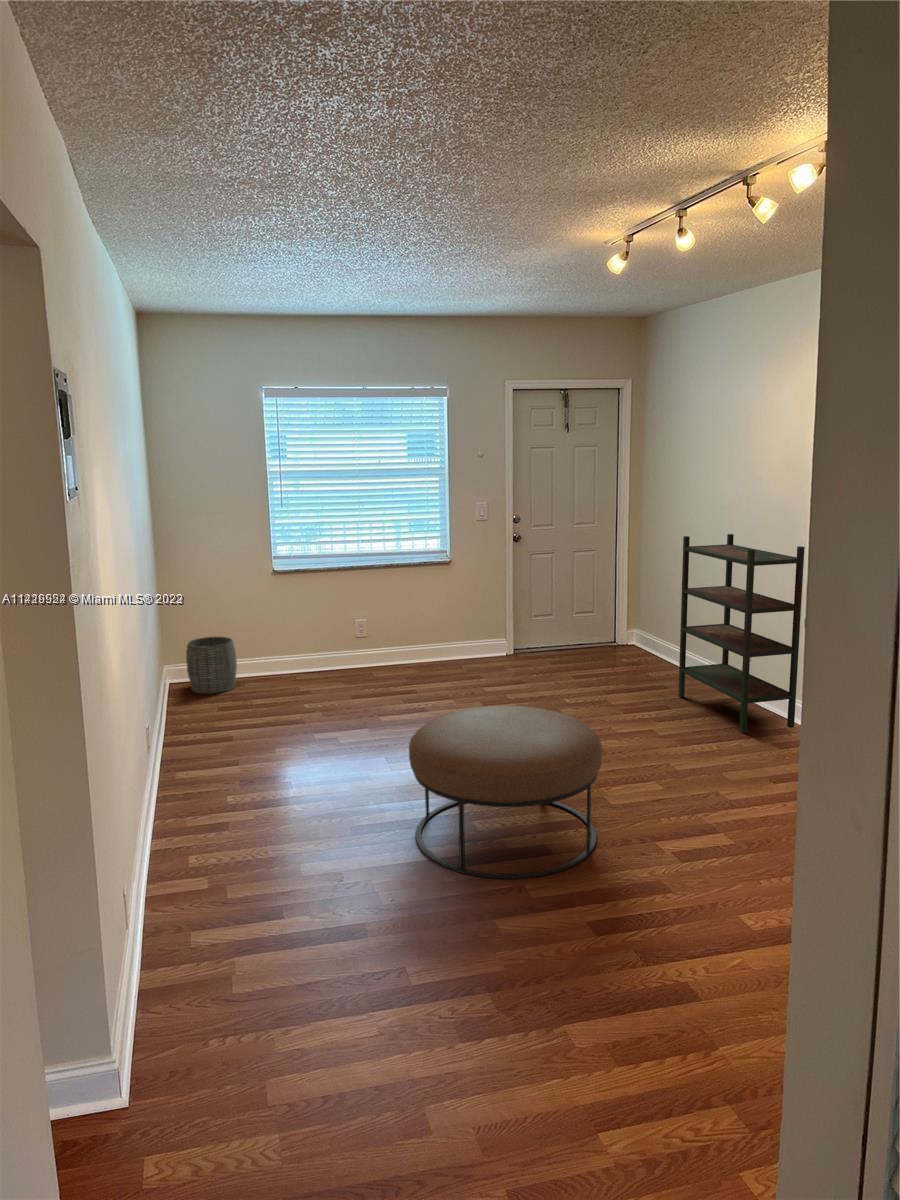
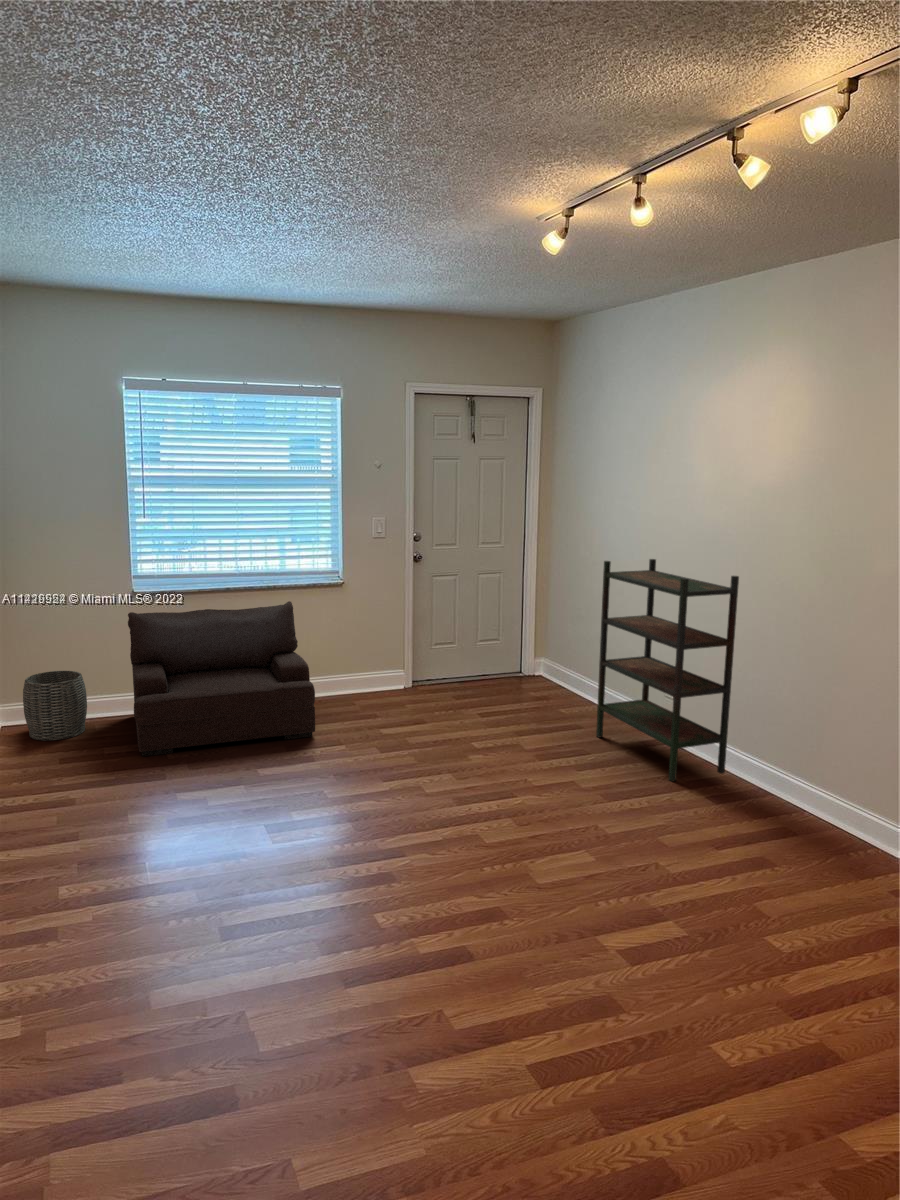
armchair: none [269,577,426,706] -> present [128,601,315,756]
ottoman: present [409,705,602,879] -> none [299,769,539,1003]

